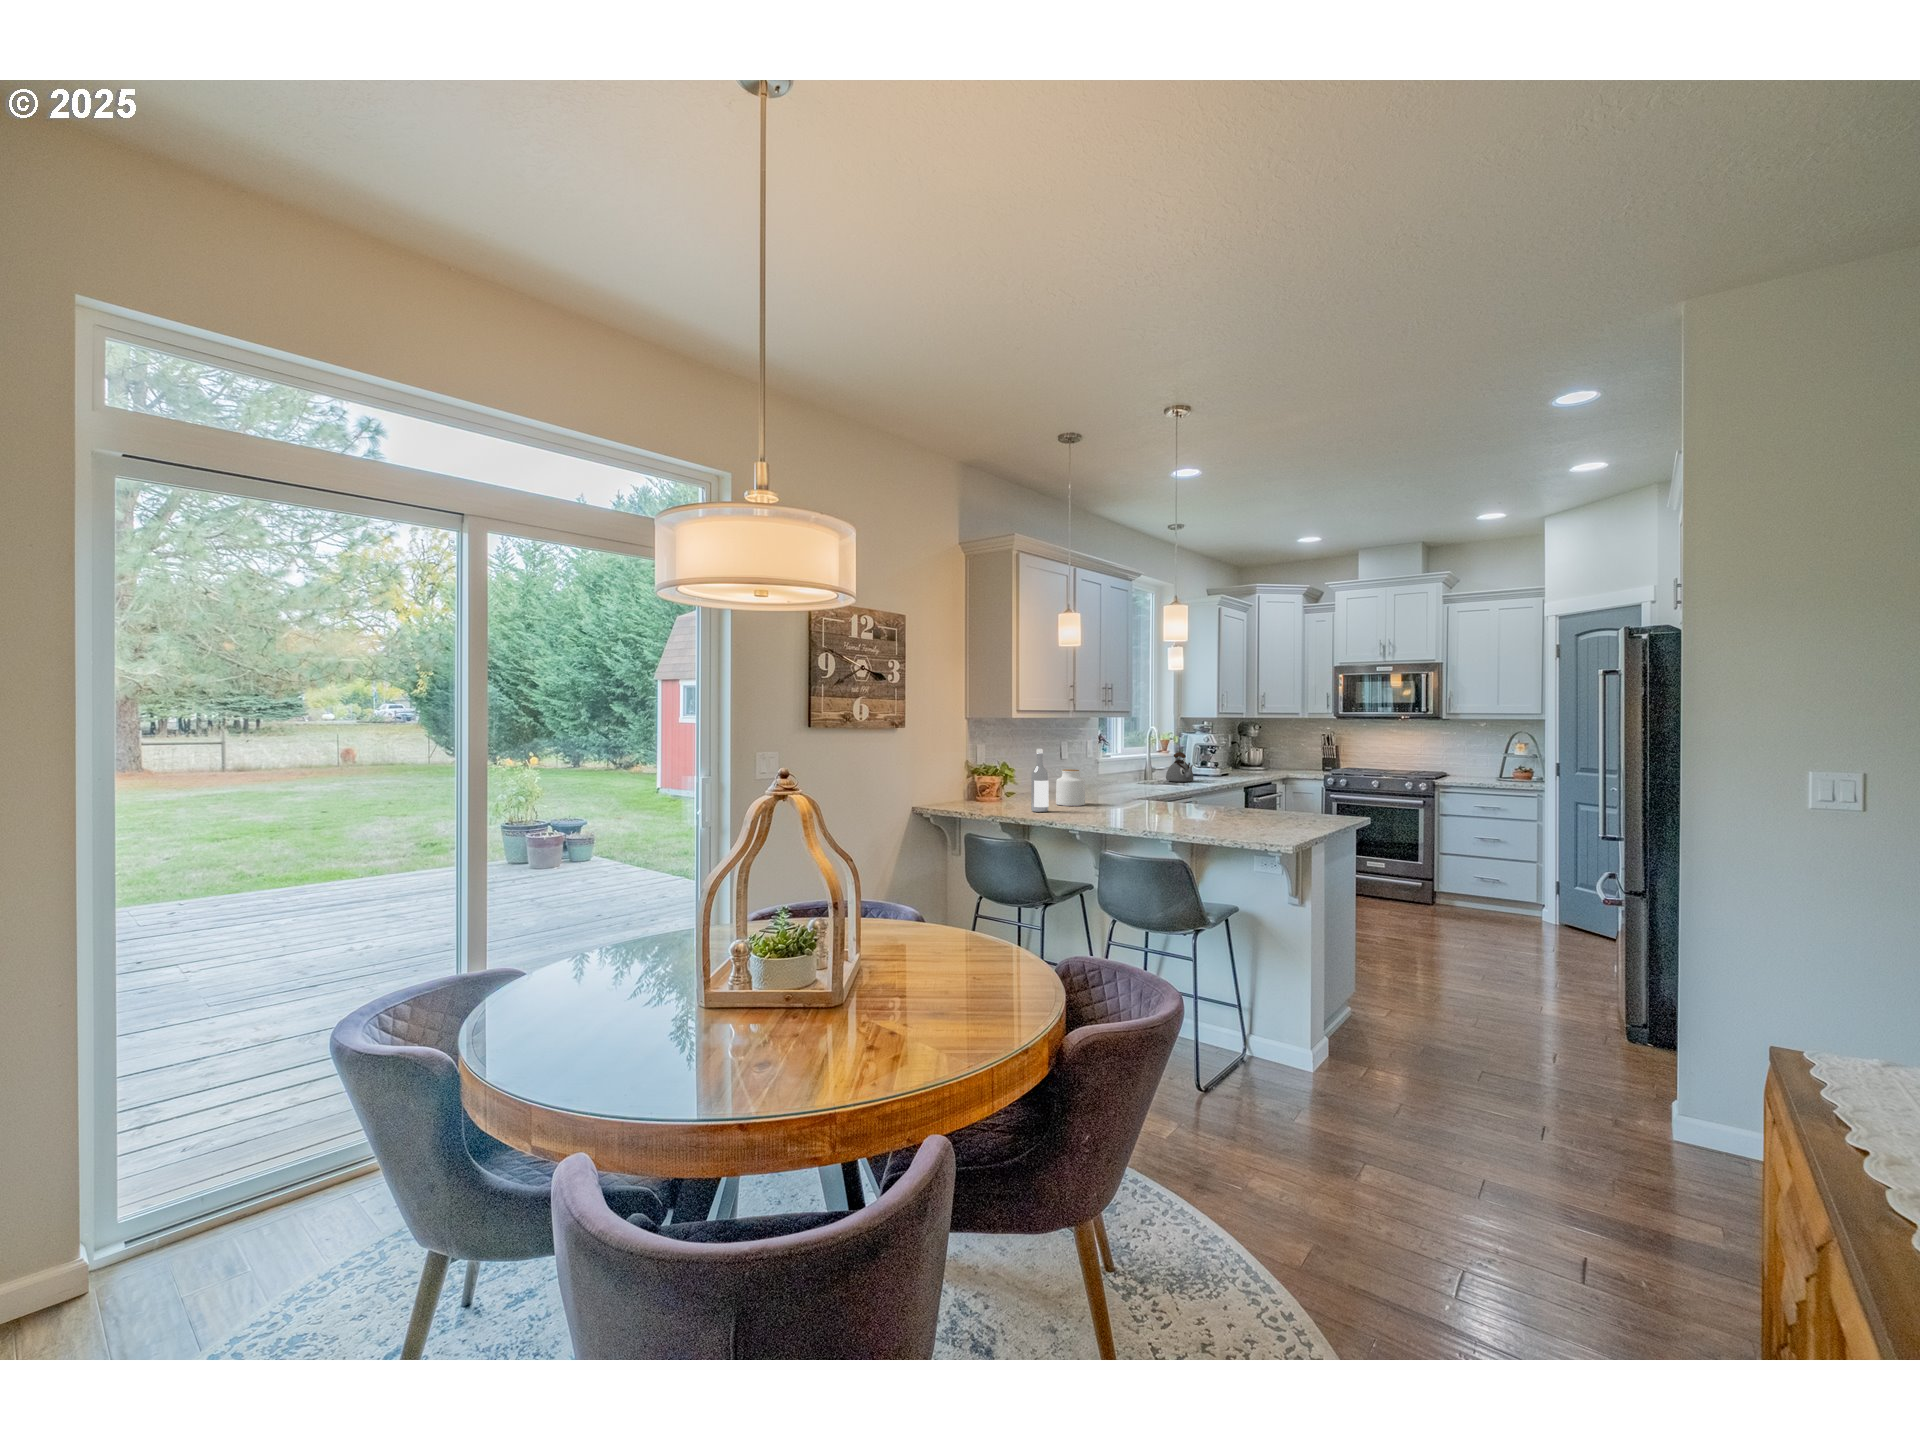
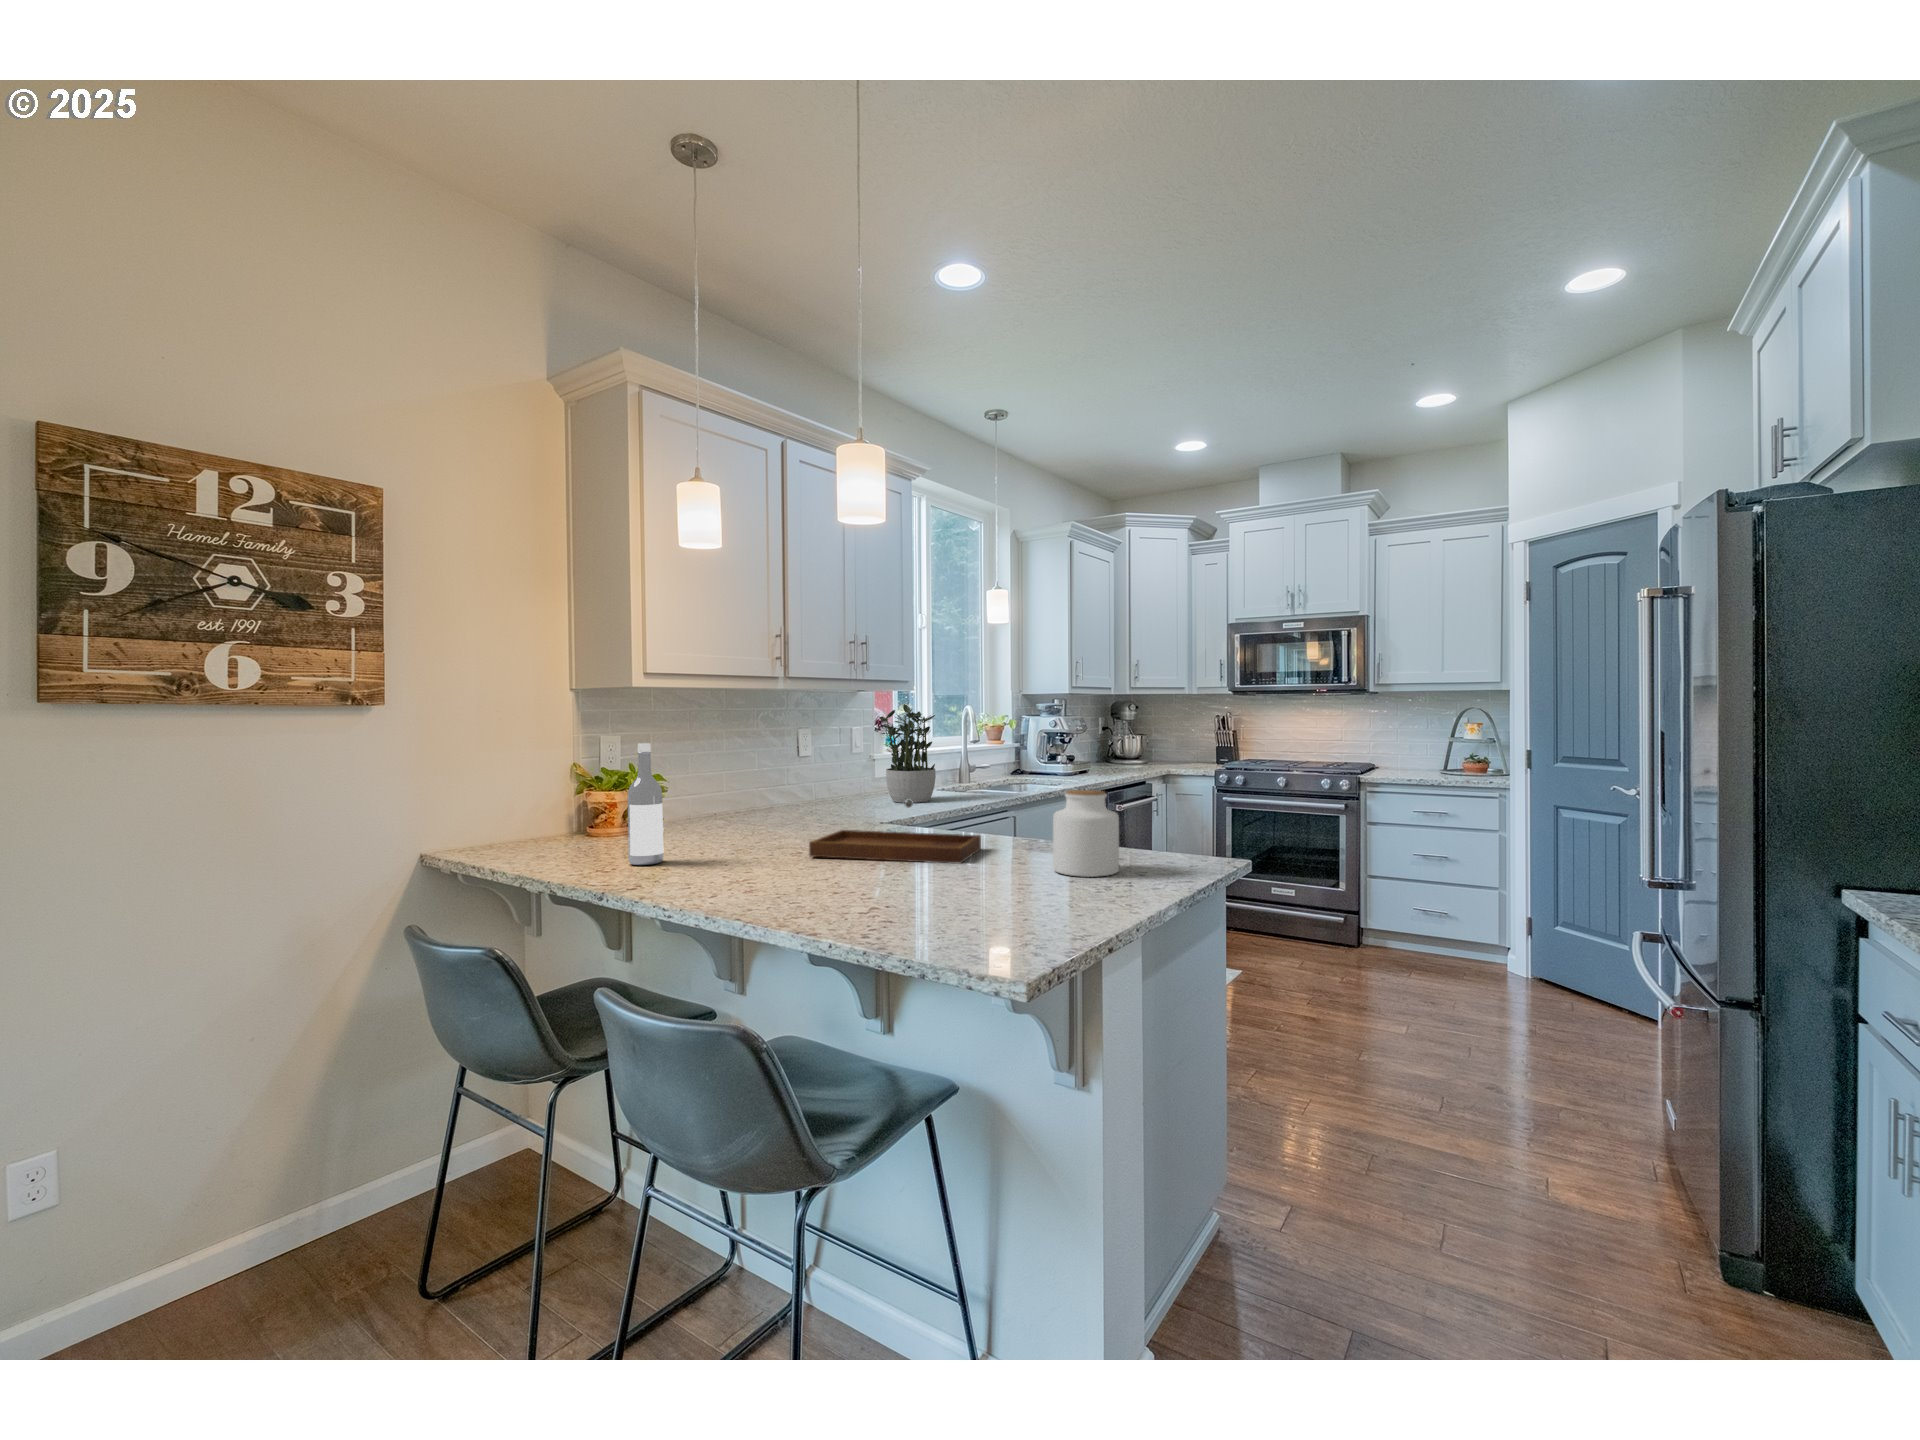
potted plant: none [1110,726,1147,790] -> present [879,704,936,803]
kettle: present [1166,752,1193,782] -> none [985,742,1024,786]
jar: present [1056,769,1085,806] -> present [1053,790,1119,877]
tray: none [1124,781,1214,815] -> present [809,799,981,864]

